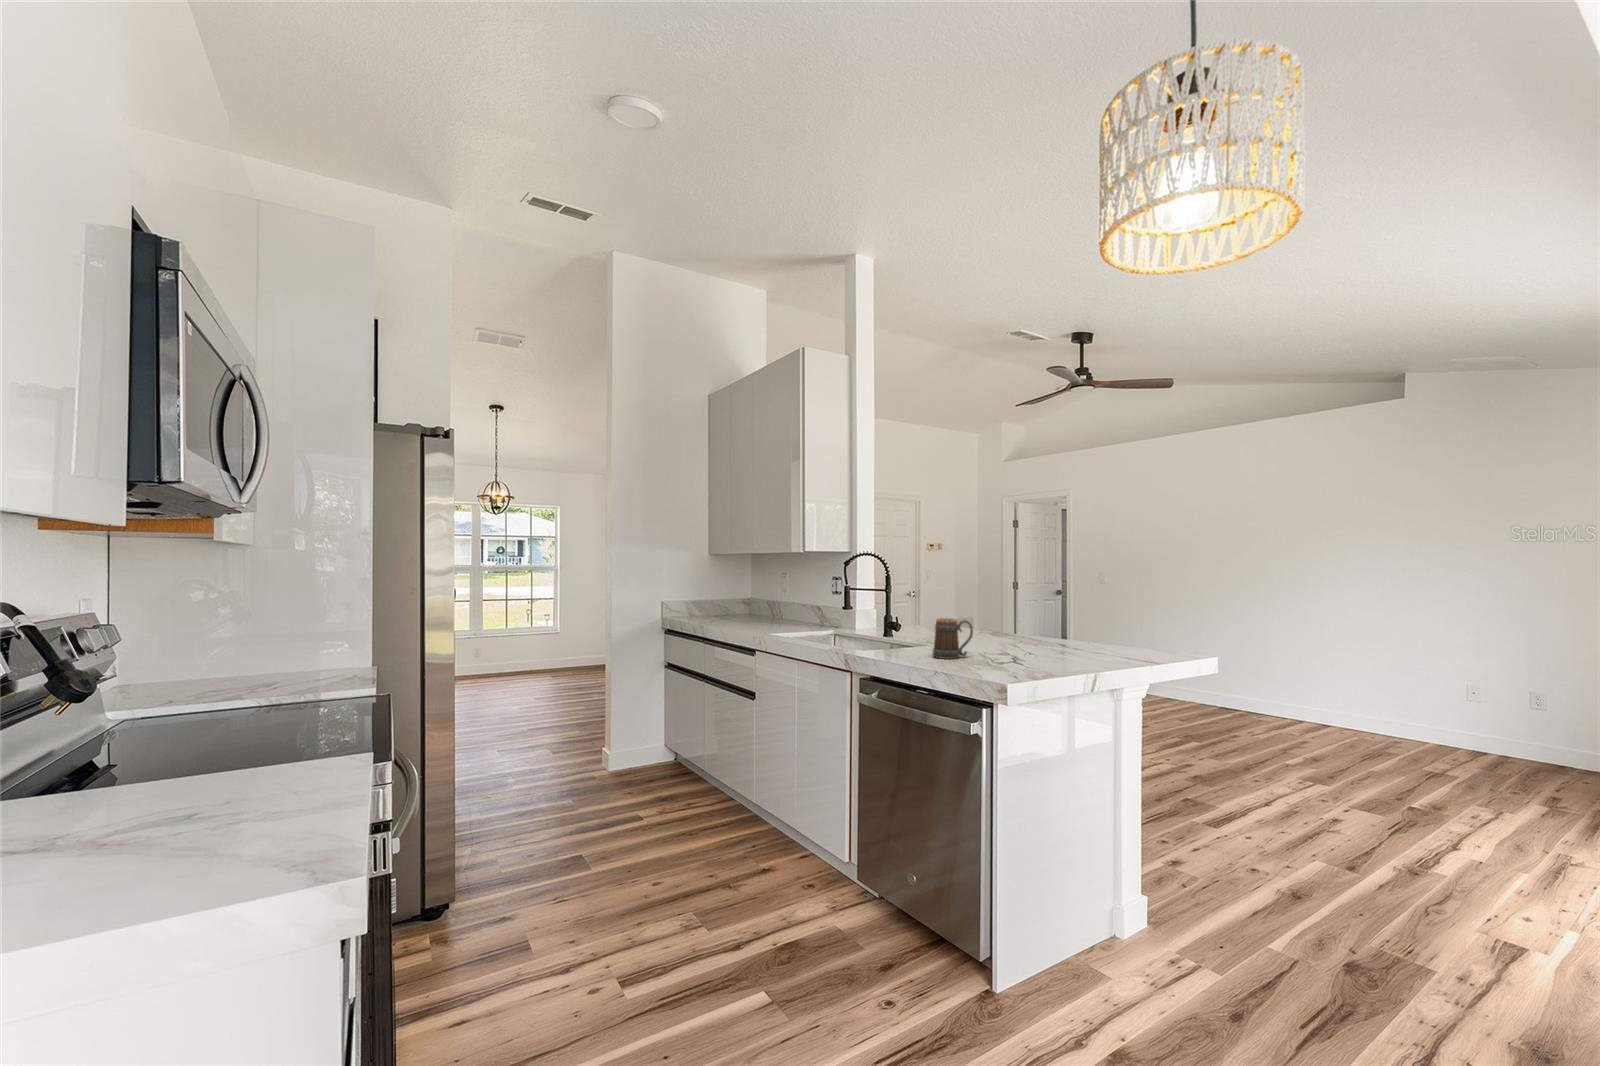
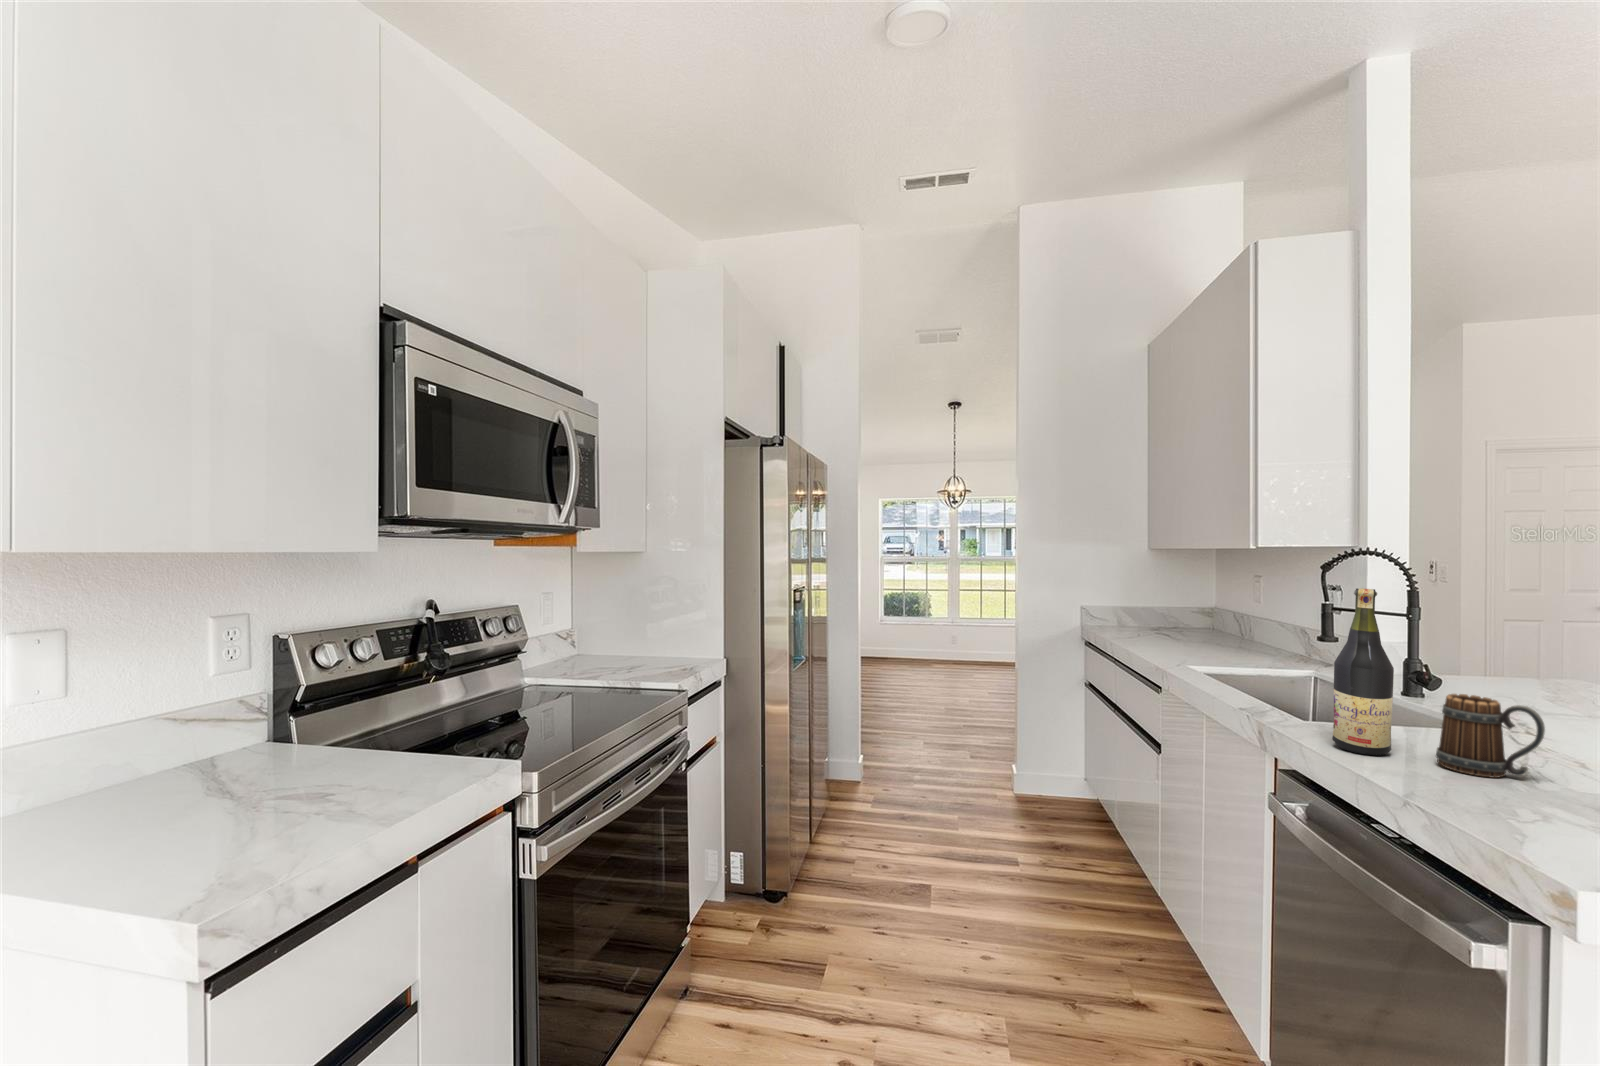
wine bottle: none [888,564,915,658] -> present [1332,588,1394,756]

